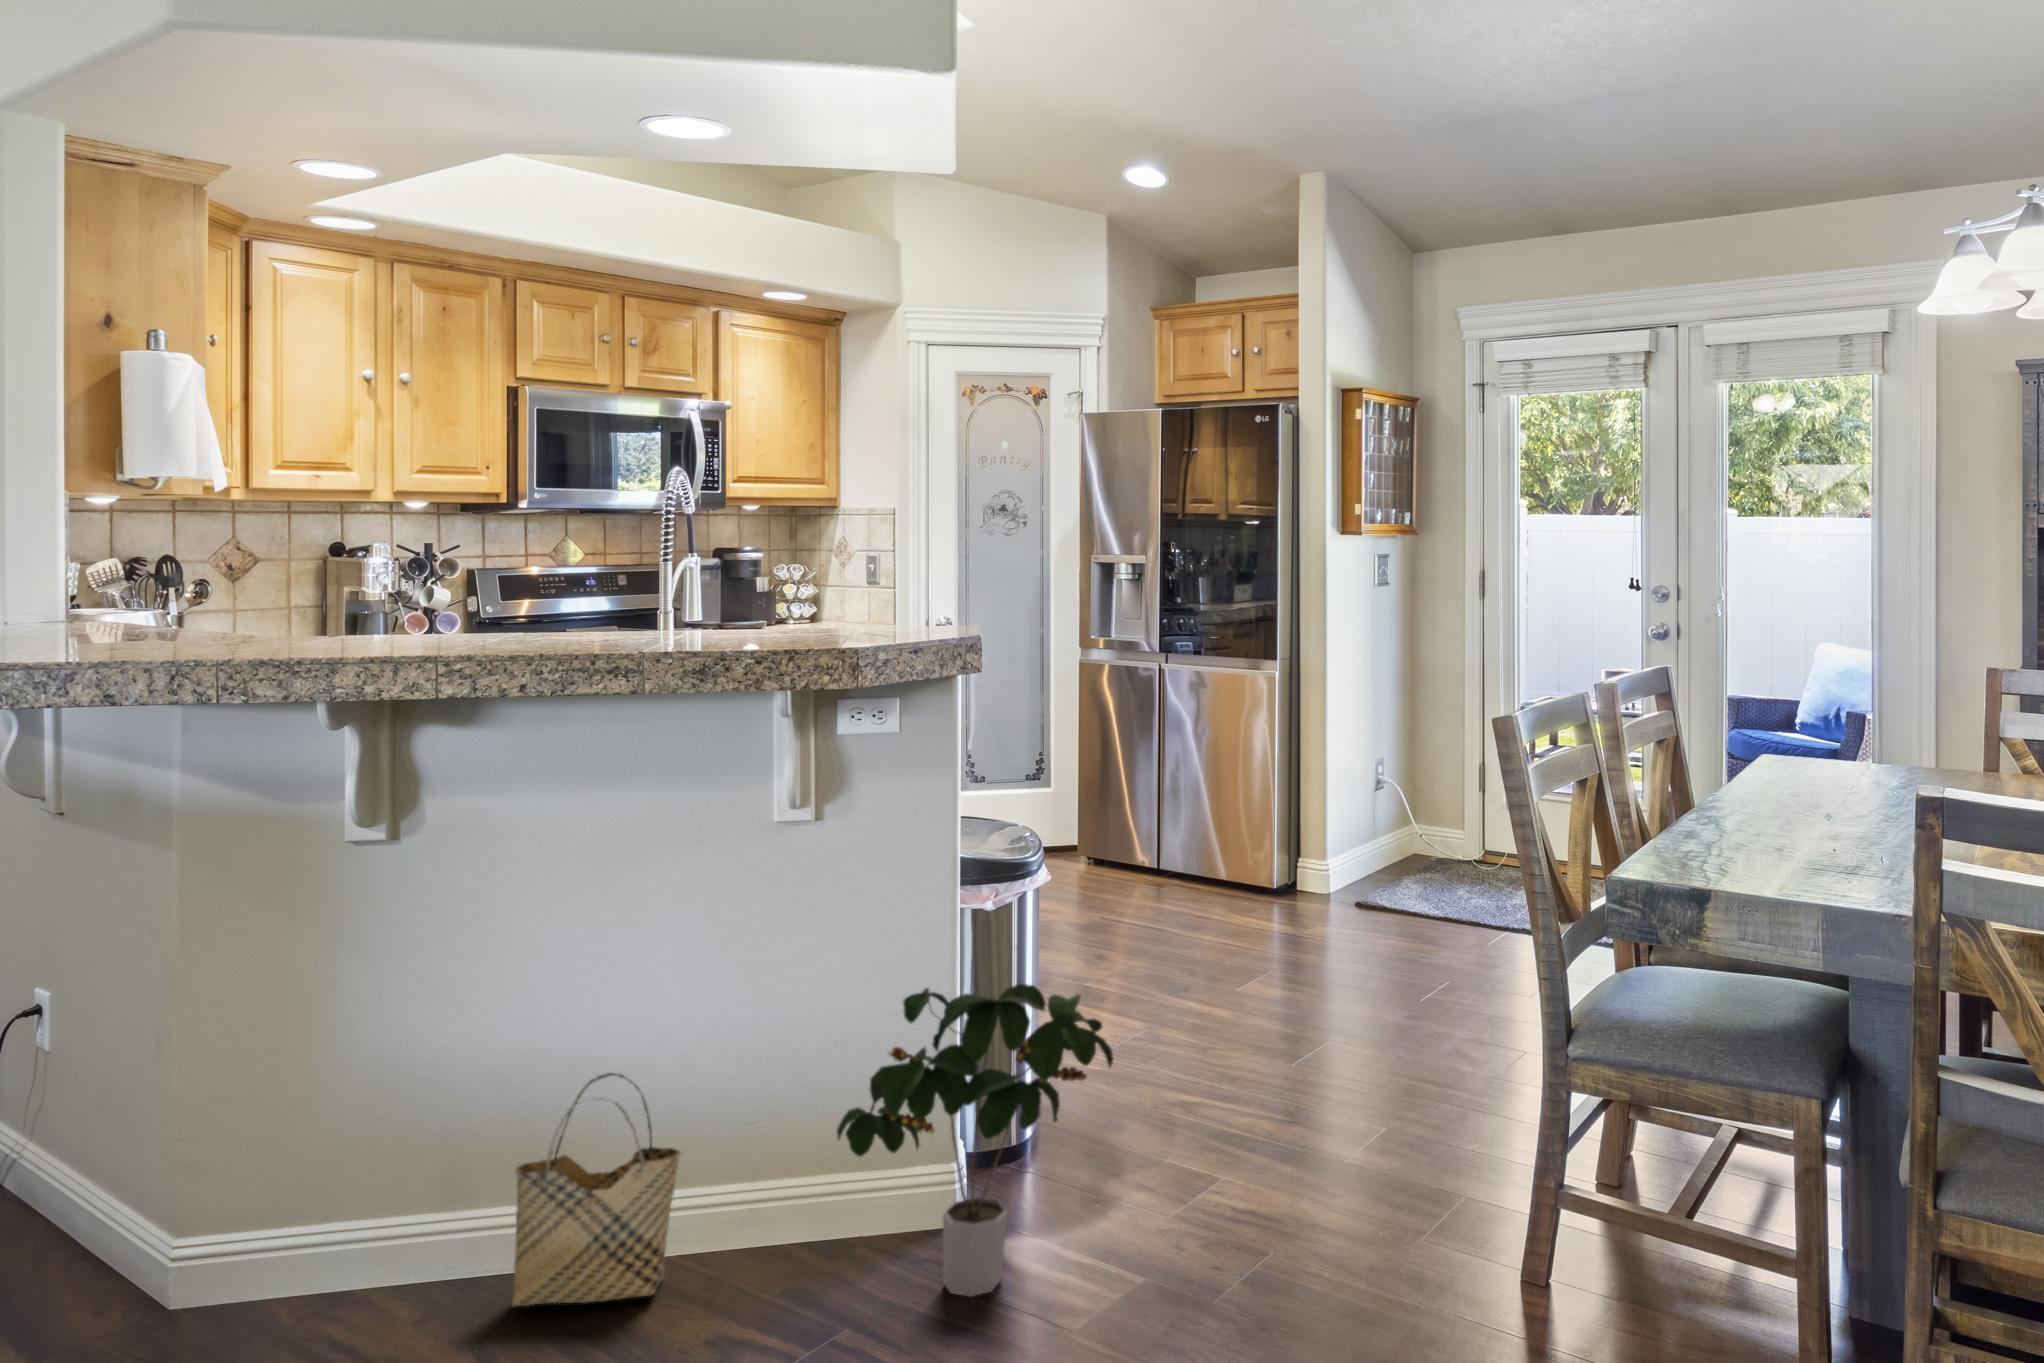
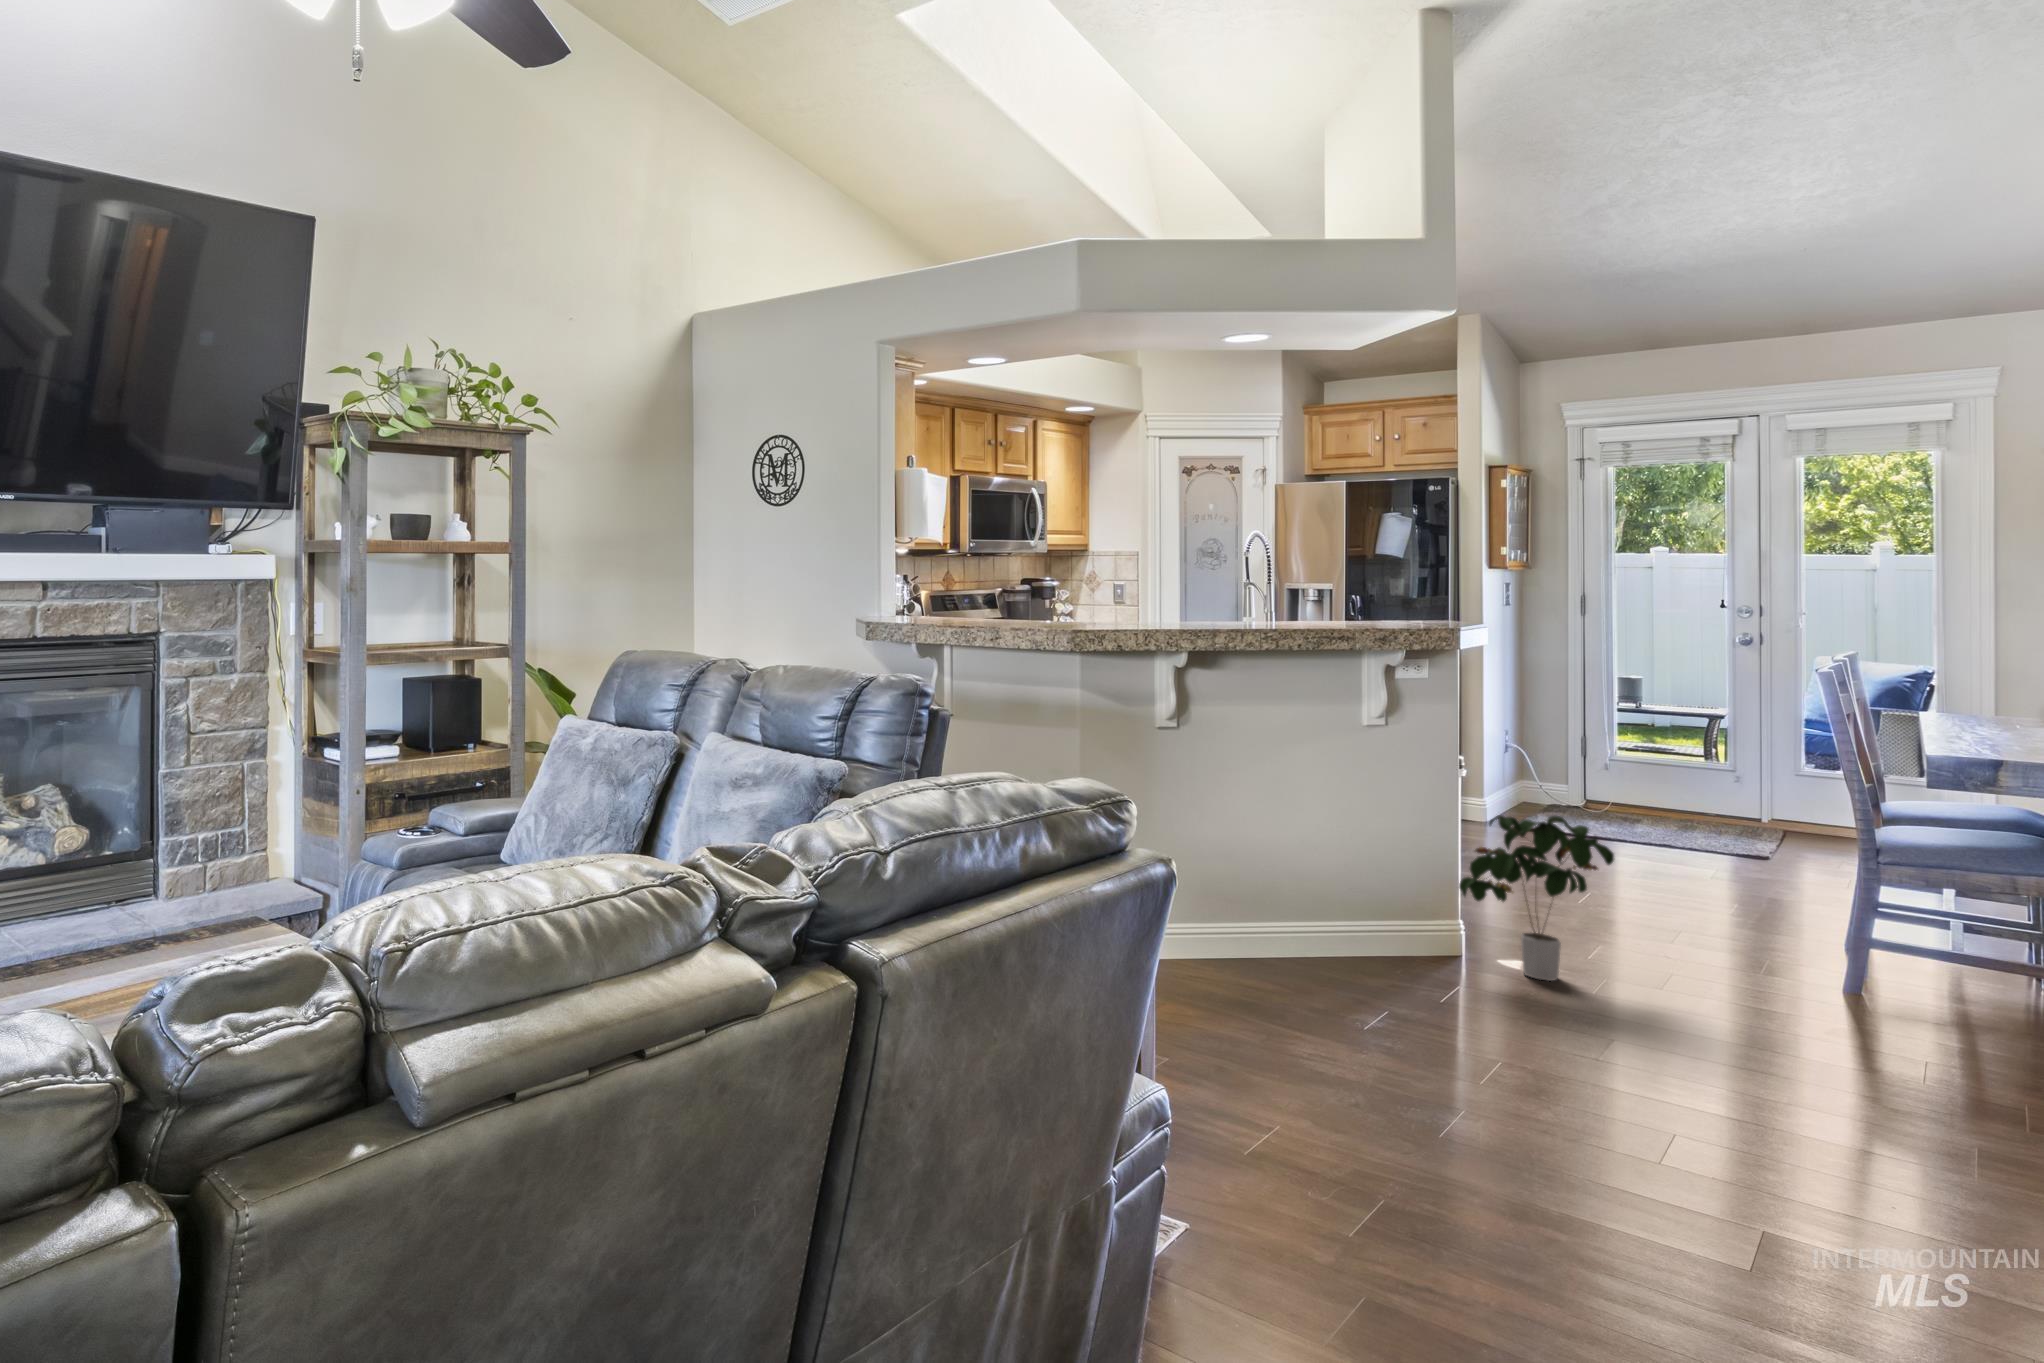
woven basket: present [512,1073,681,1307] -> none [1290,852,1369,967]

